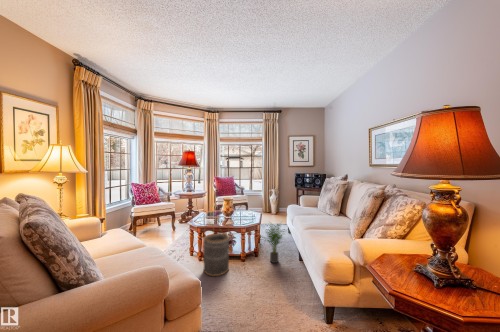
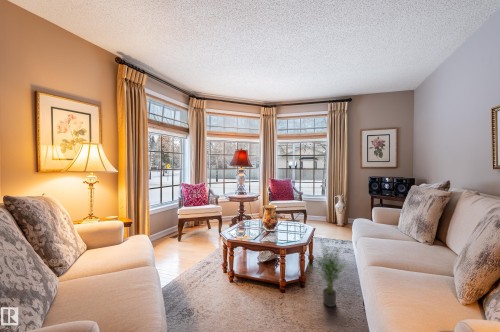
basket: present [204,226,229,276] -> none [229,237,263,314]

